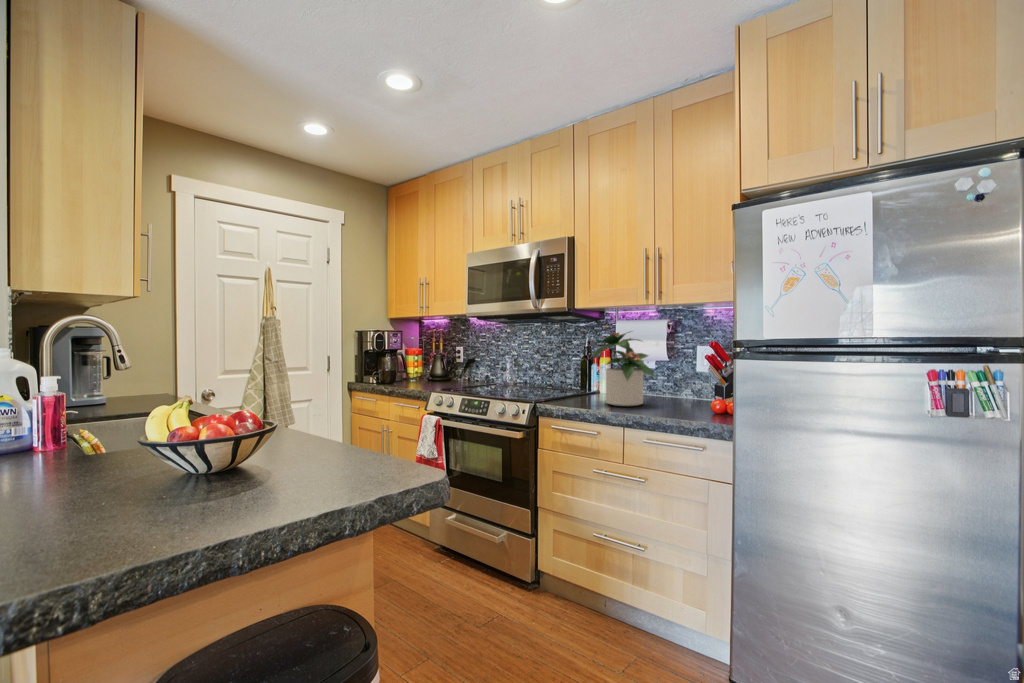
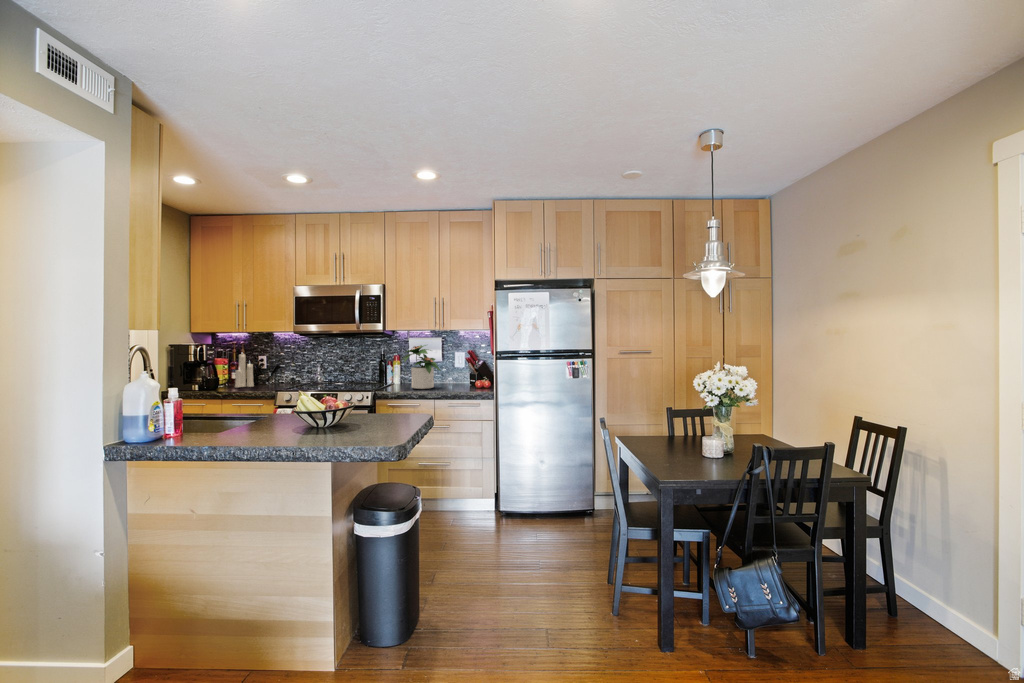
candle: none [415,335,438,383] -> present [235,354,254,387]

